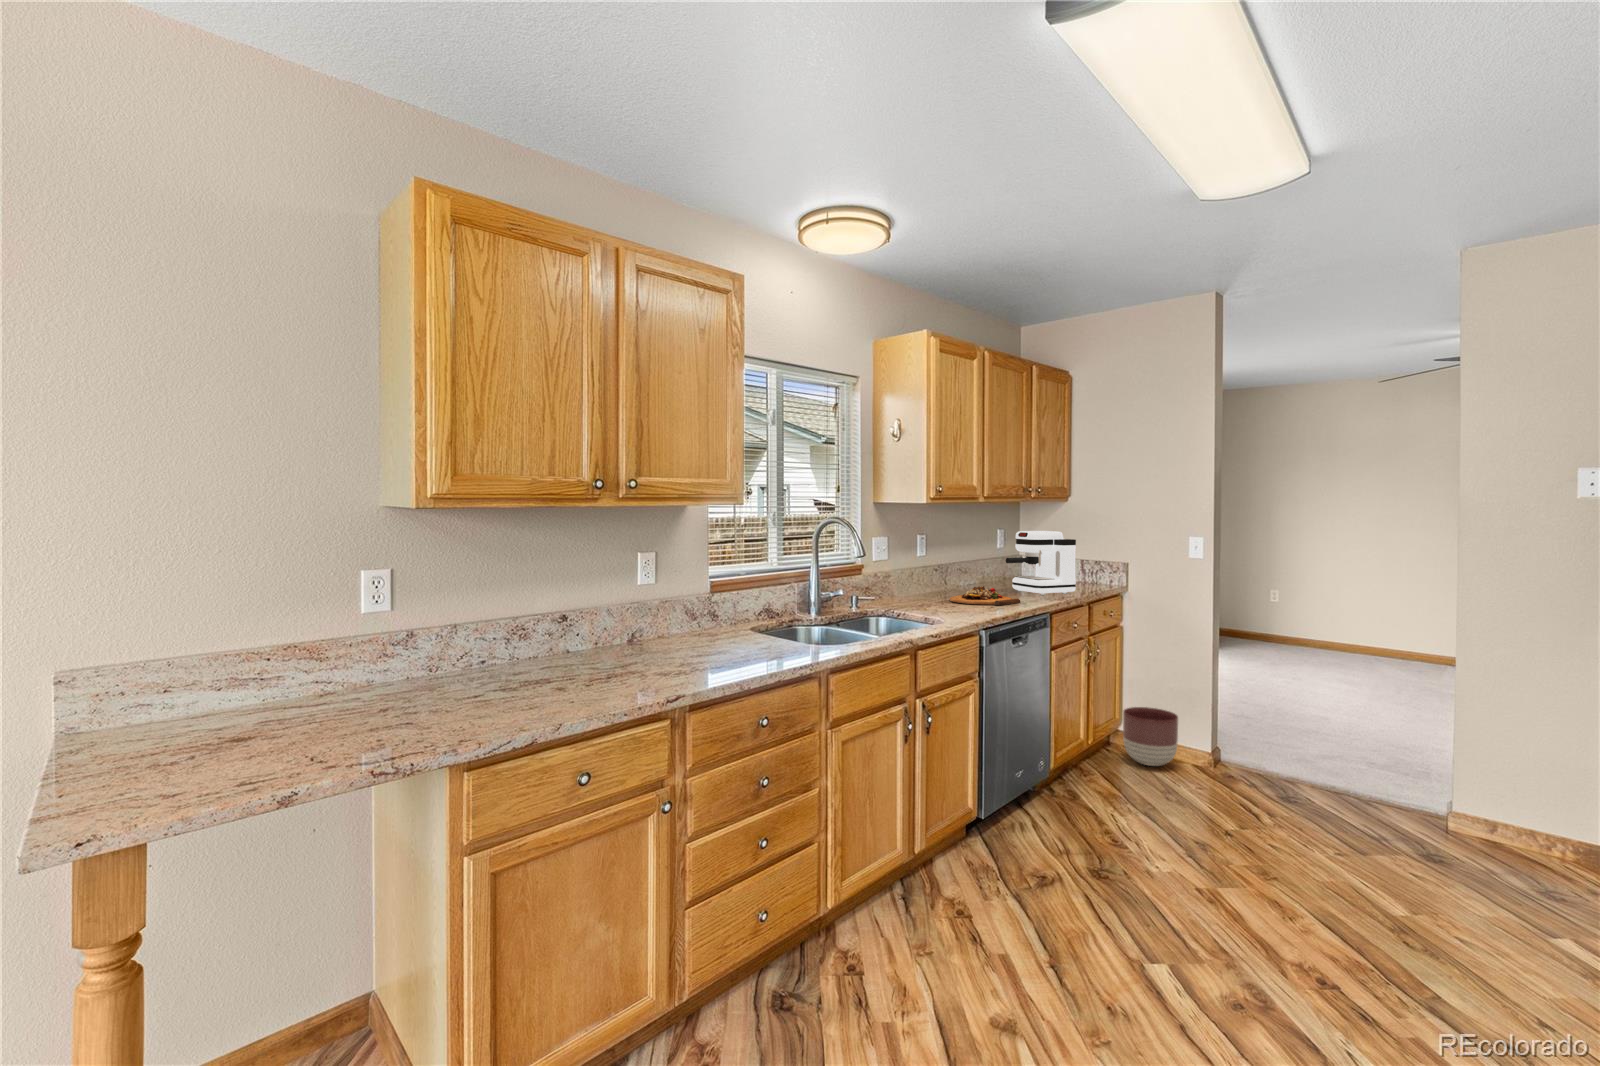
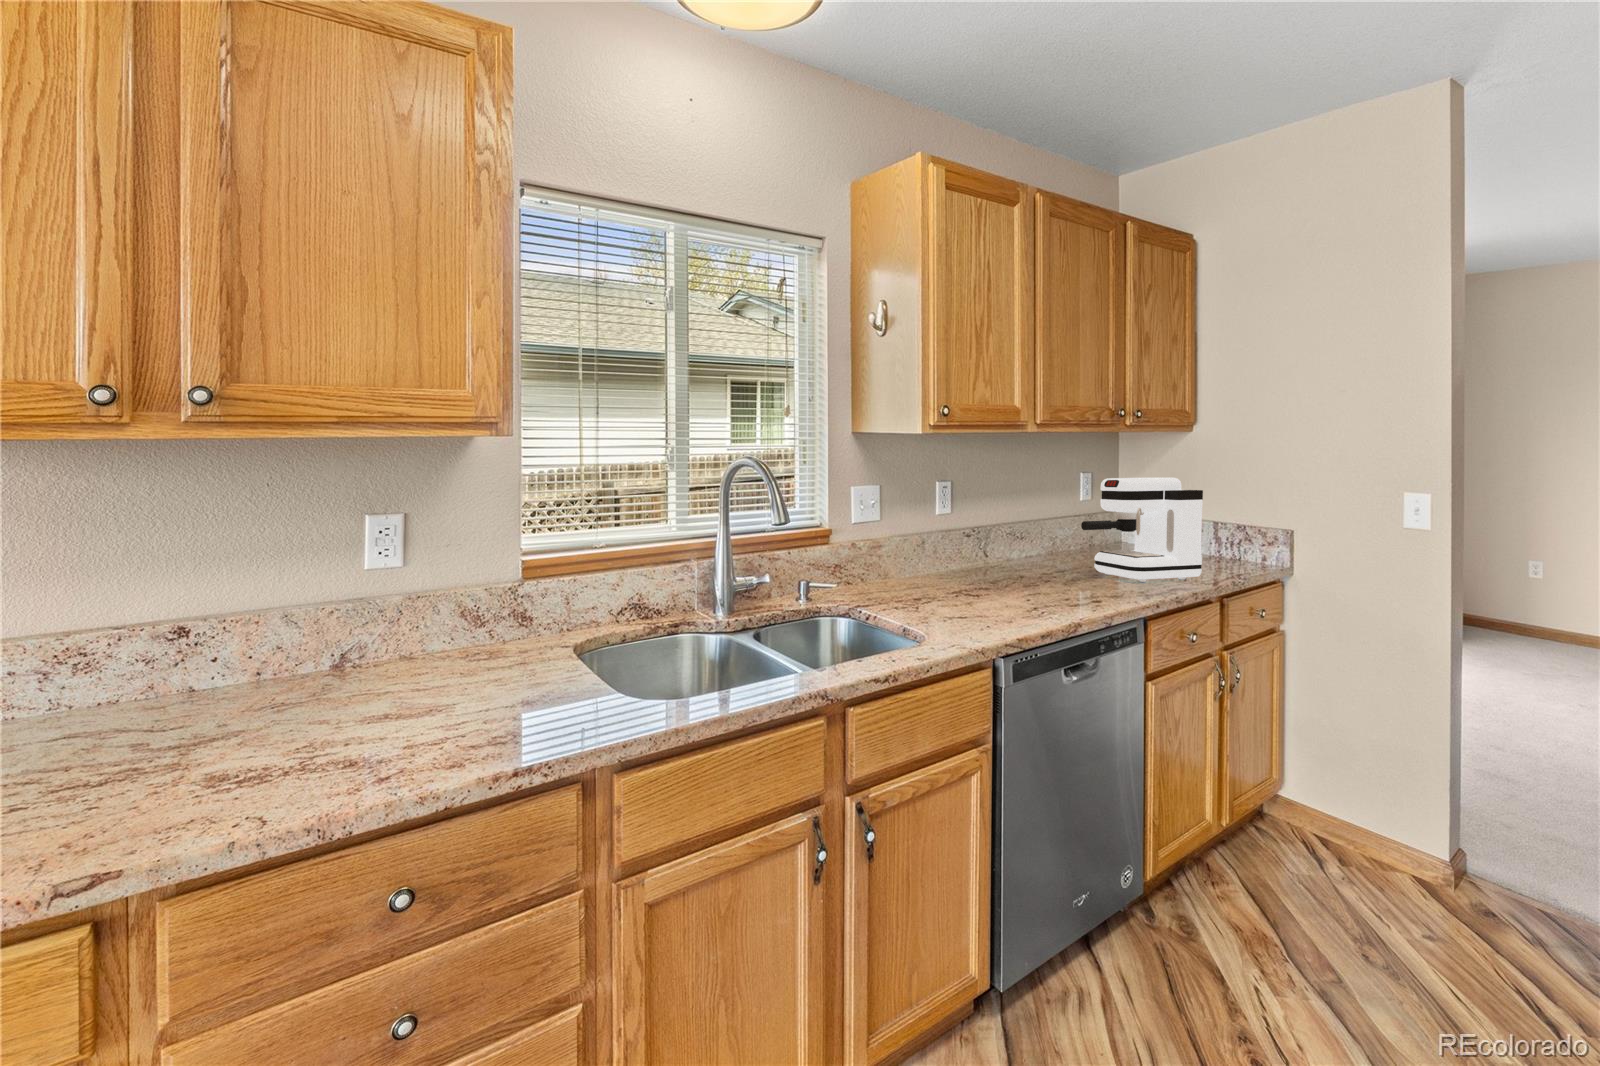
cutting board: present [949,586,1020,605] -> none [979,568,1097,602]
planter: present [1123,707,1178,766] -> none [1283,765,1385,870]

